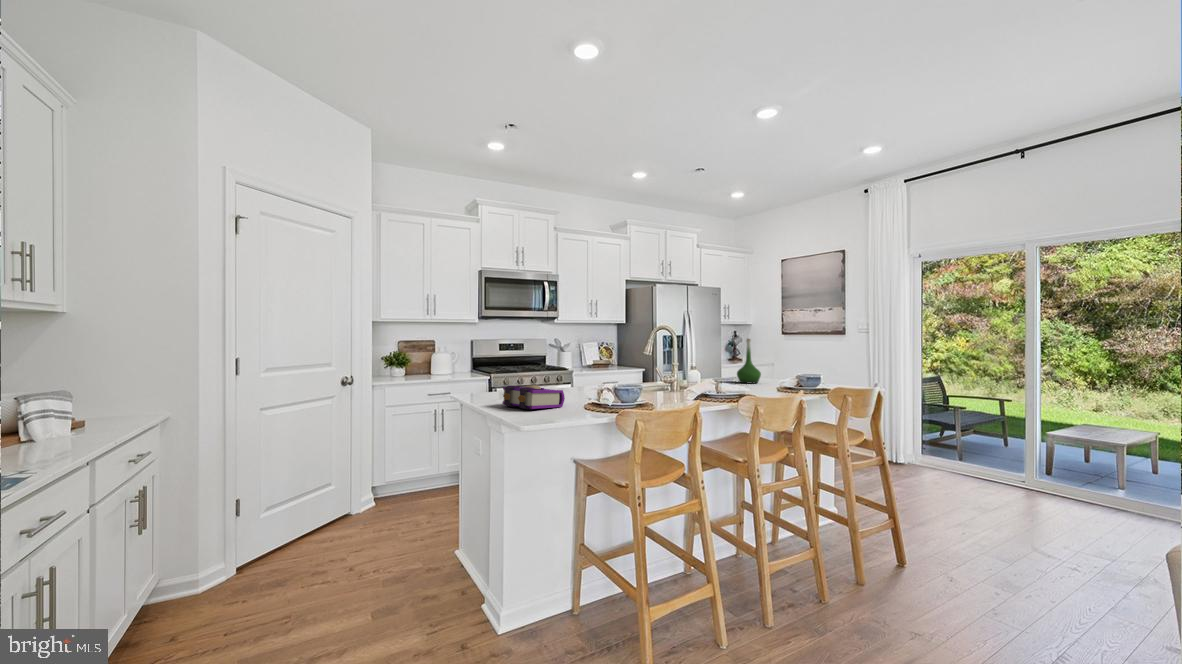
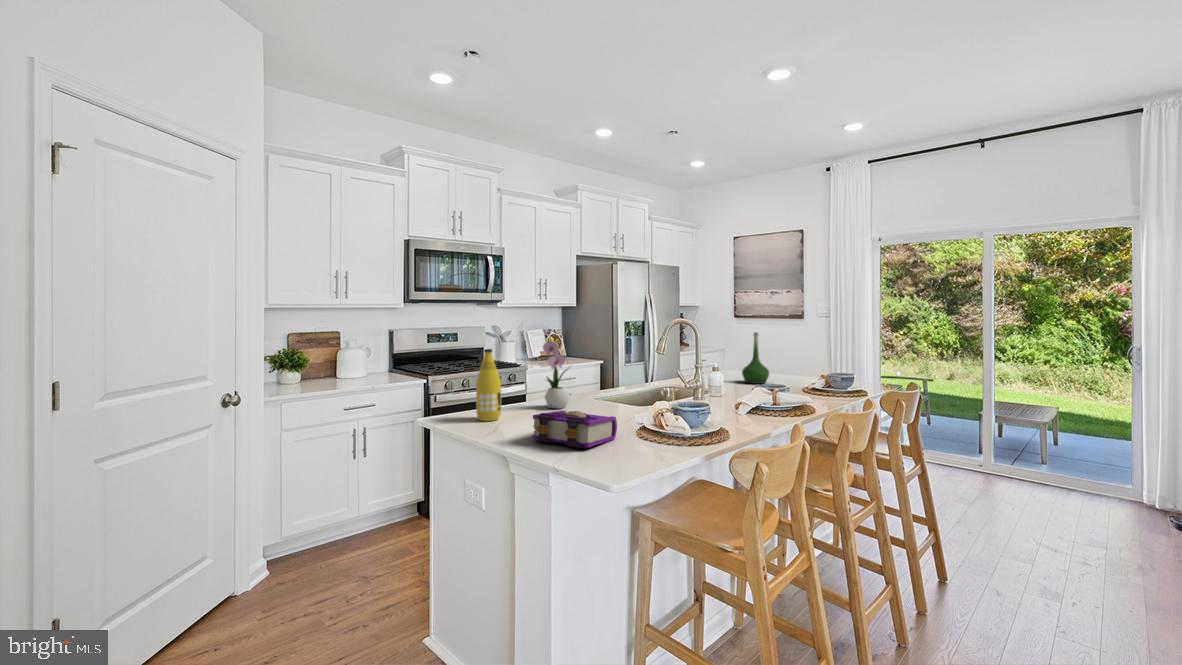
flower arrangement: none [540,331,566,392] -> present [543,330,570,409]
bottle: none [484,344,502,396] -> present [476,349,501,421]

